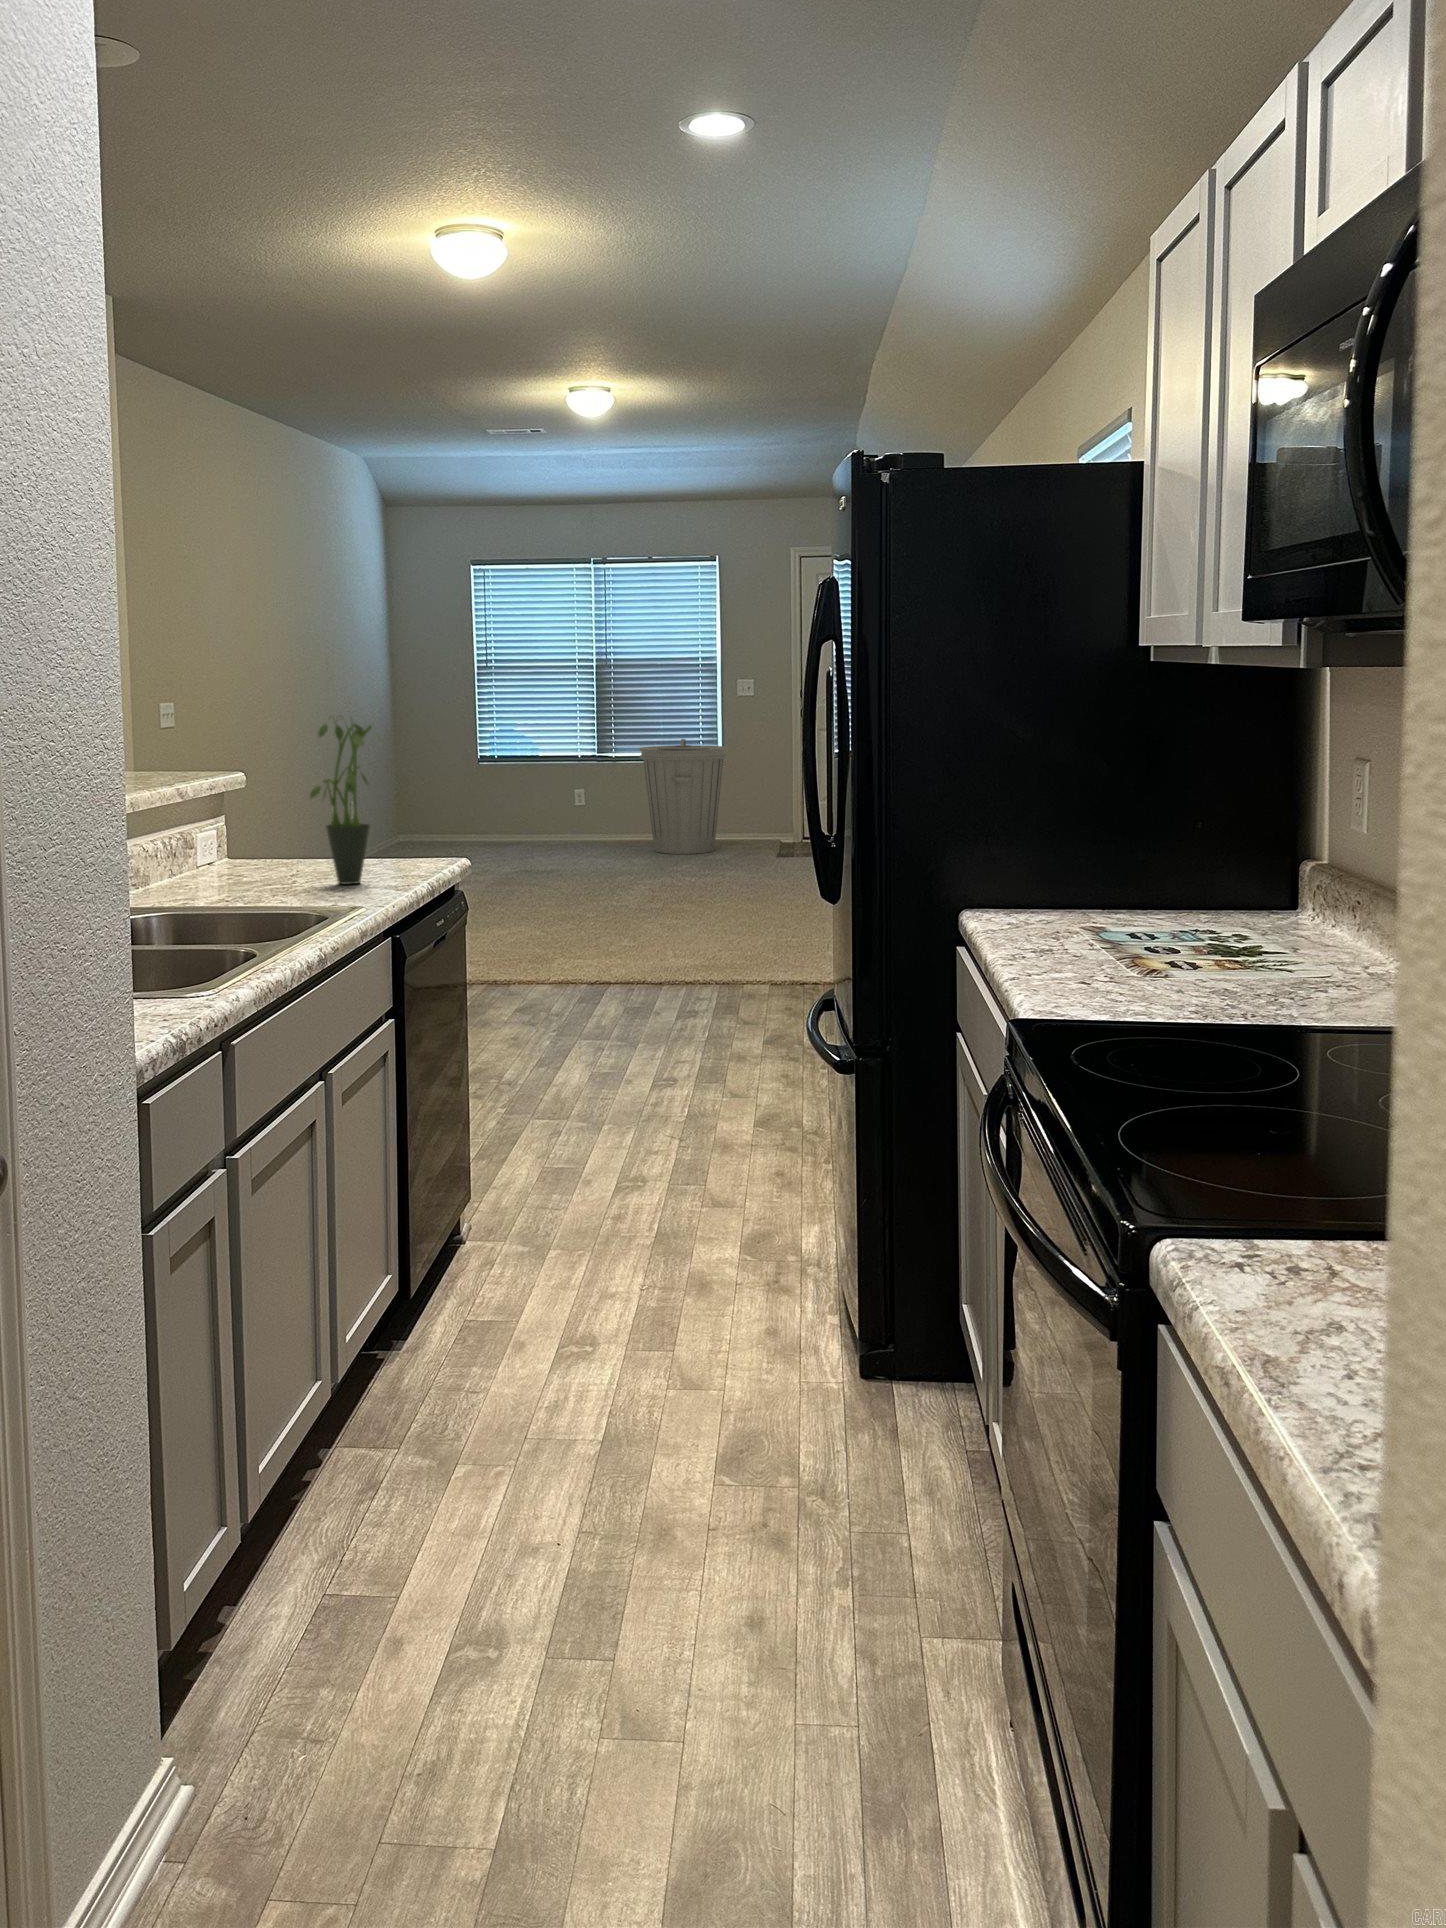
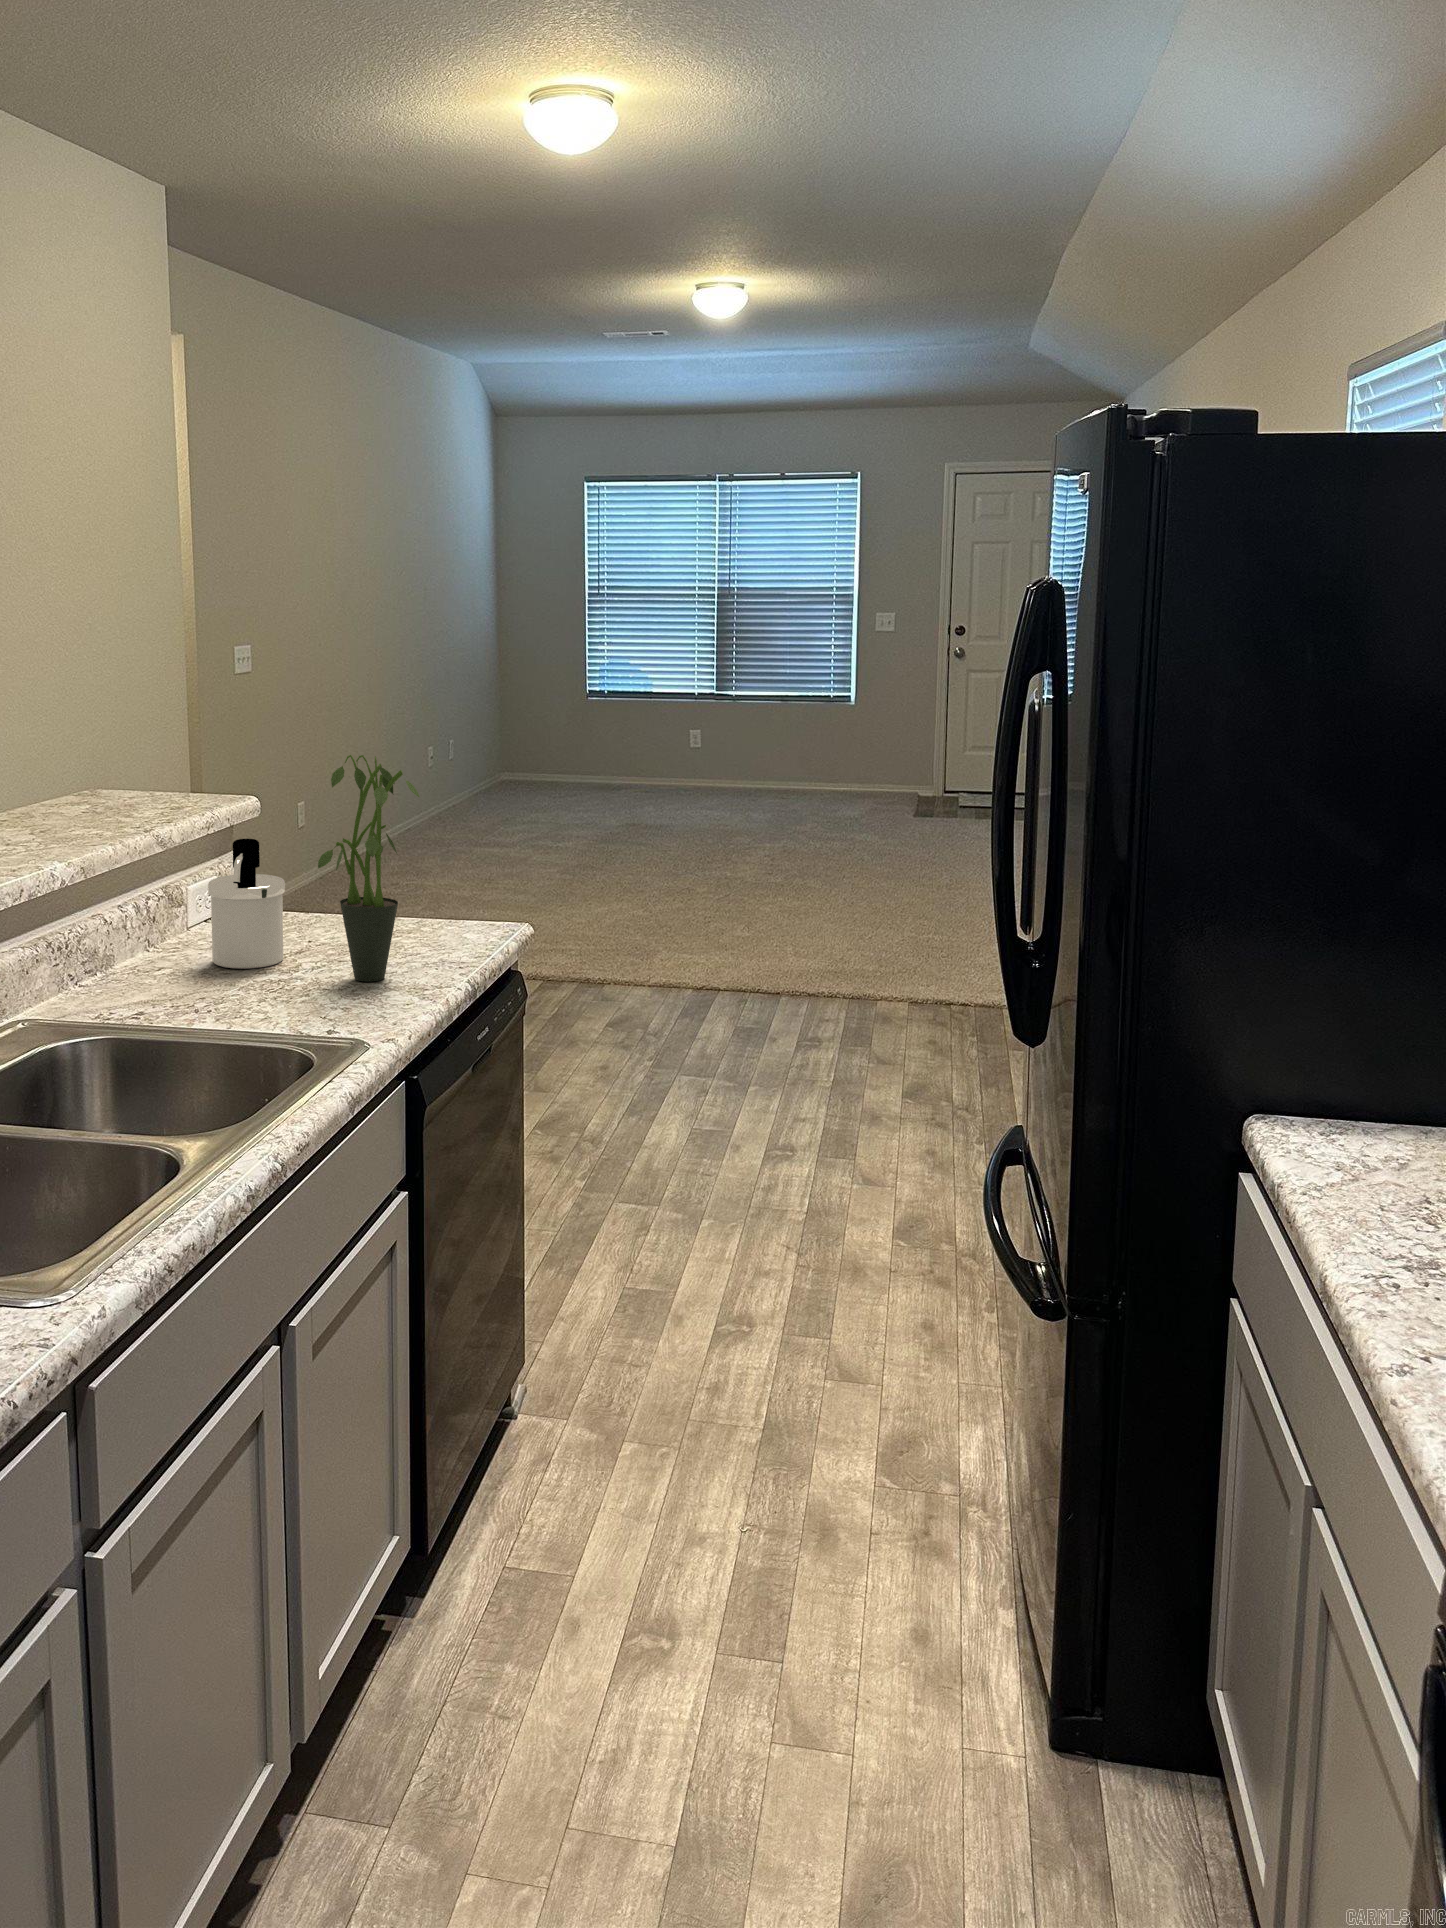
trash can: present [639,739,727,854] -> none [762,680,864,809]
soap dispenser: none [220,787,279,884] -> present [208,838,285,969]

